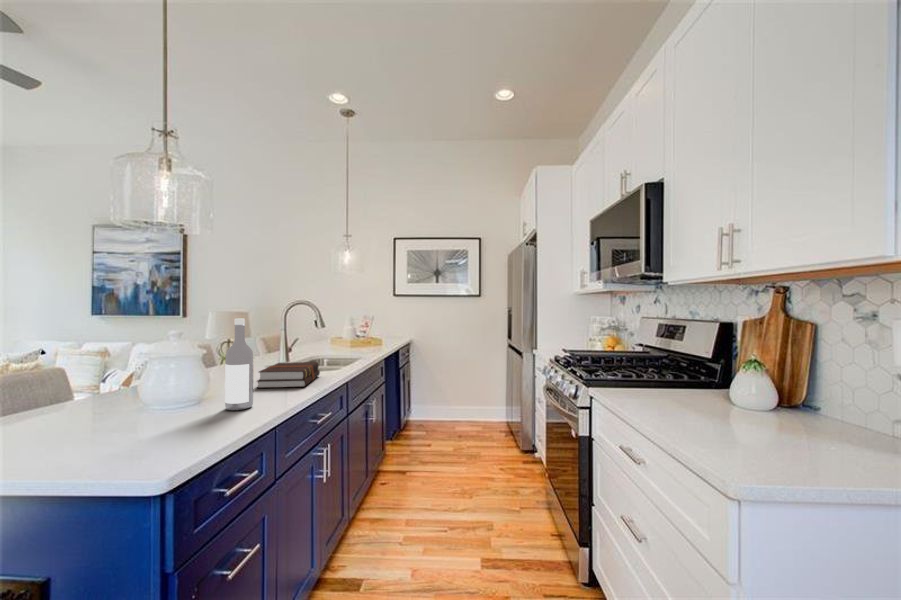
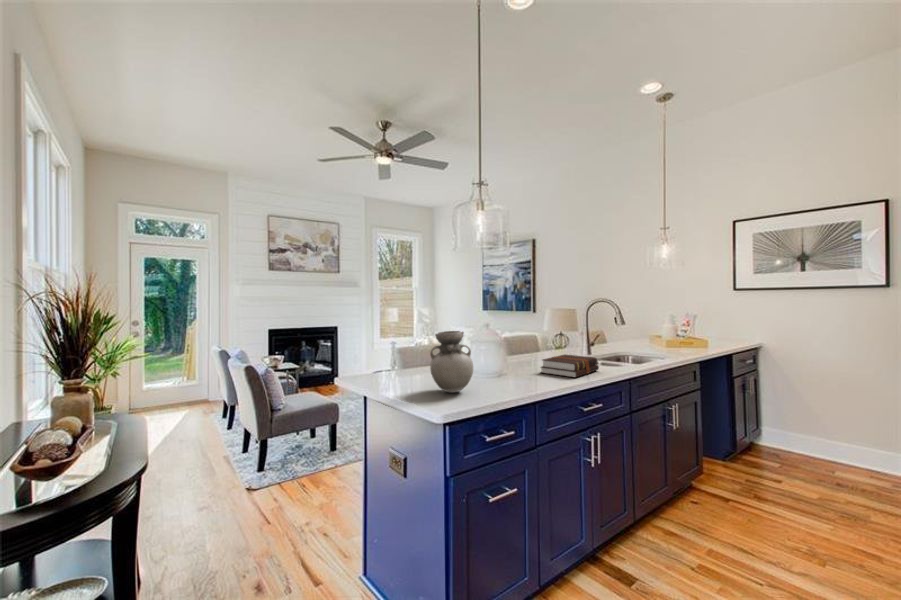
wine bottle: present [225,318,253,410] -> none [506,317,525,386]
vase: none [95,340,184,441] -> present [430,331,473,393]

